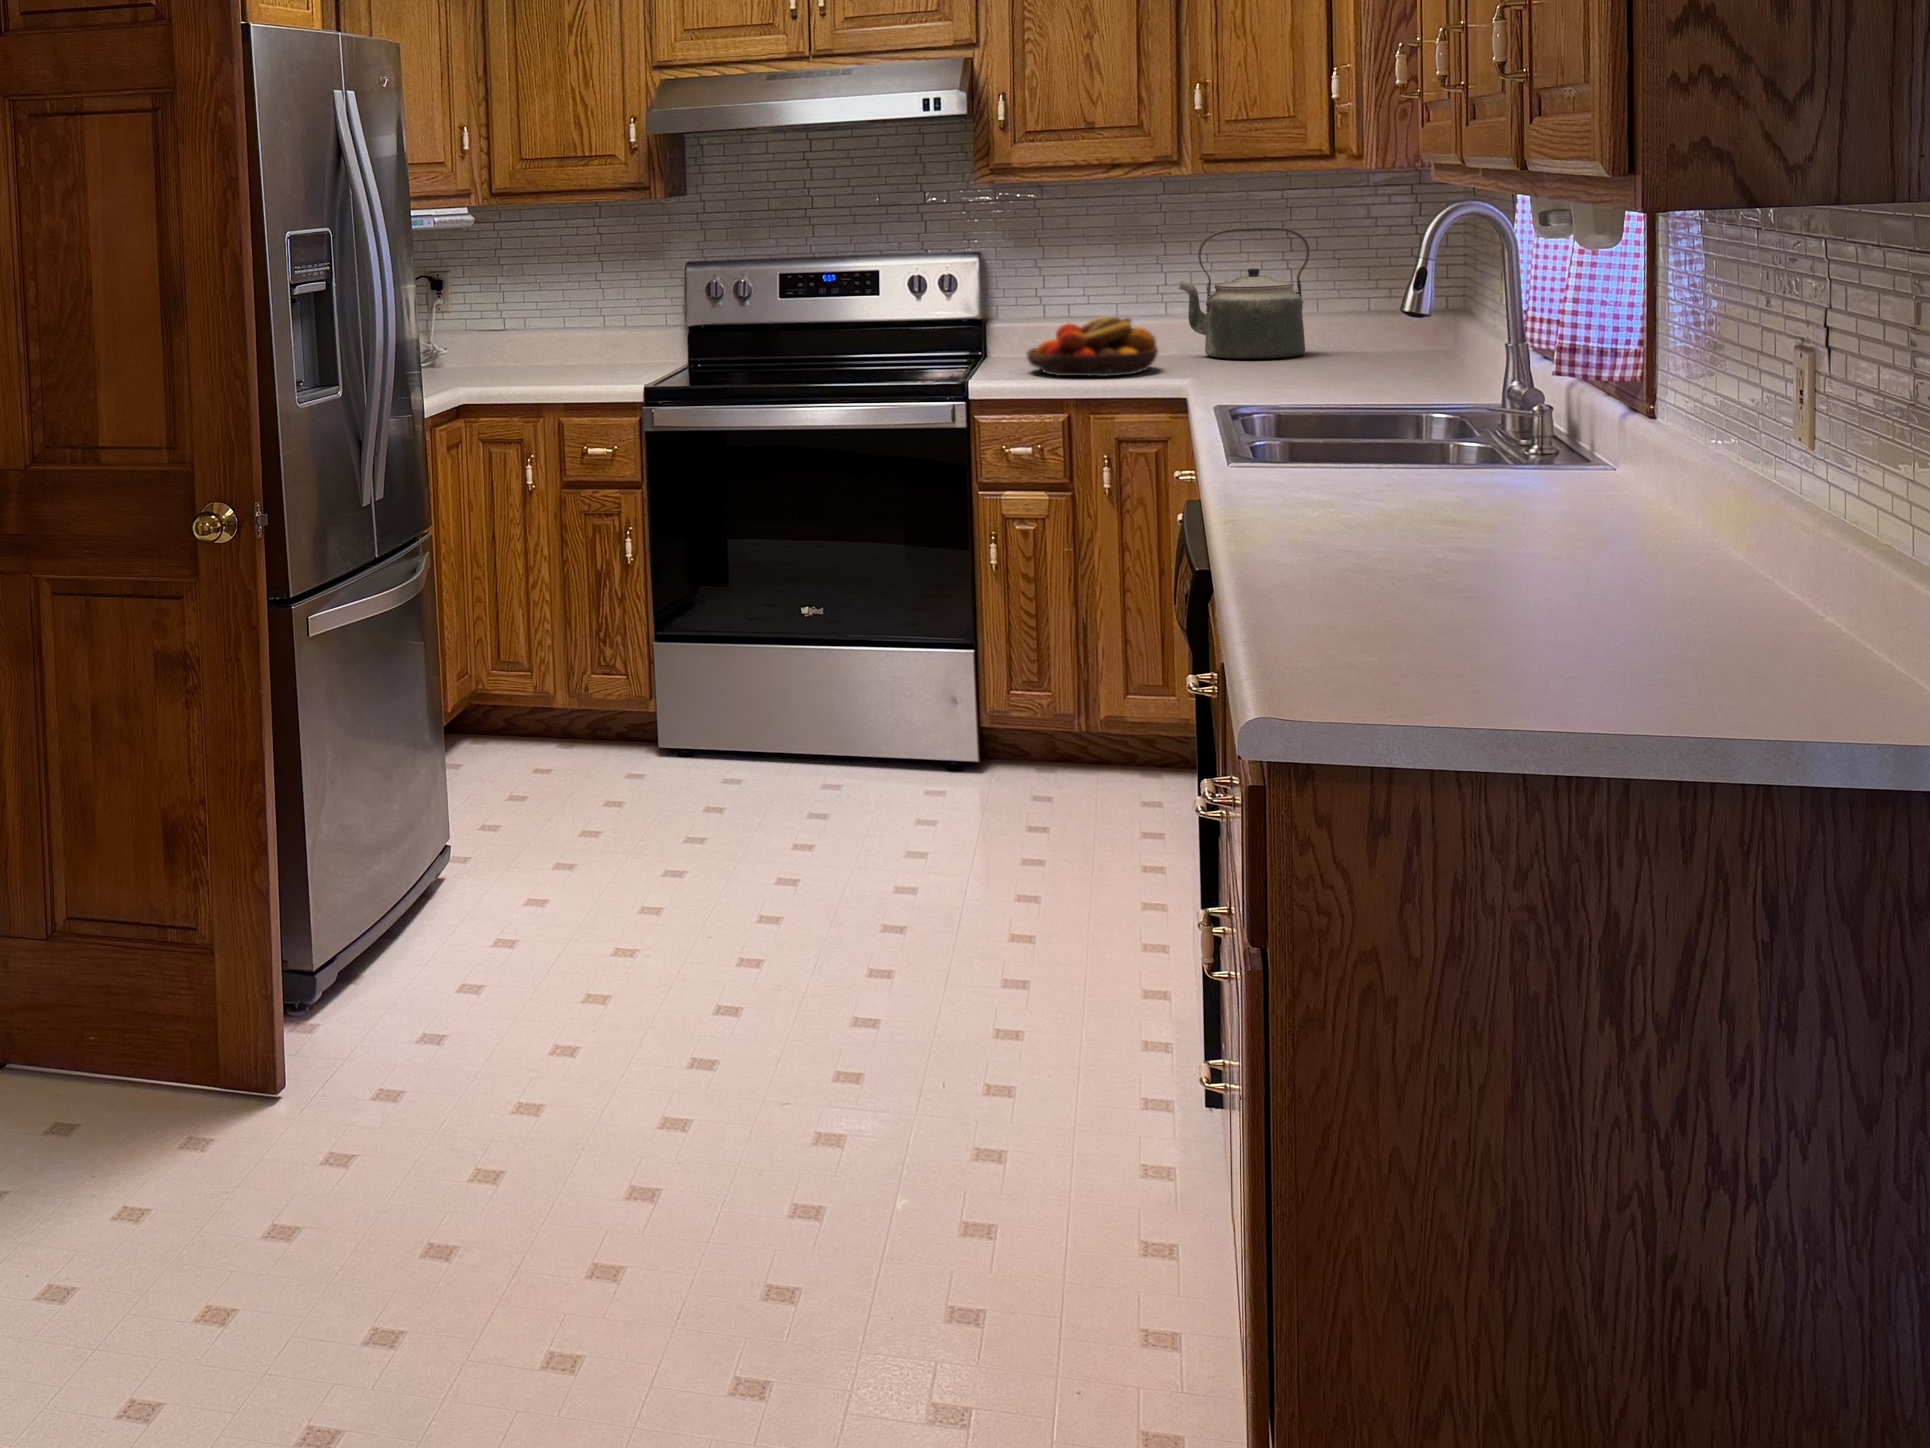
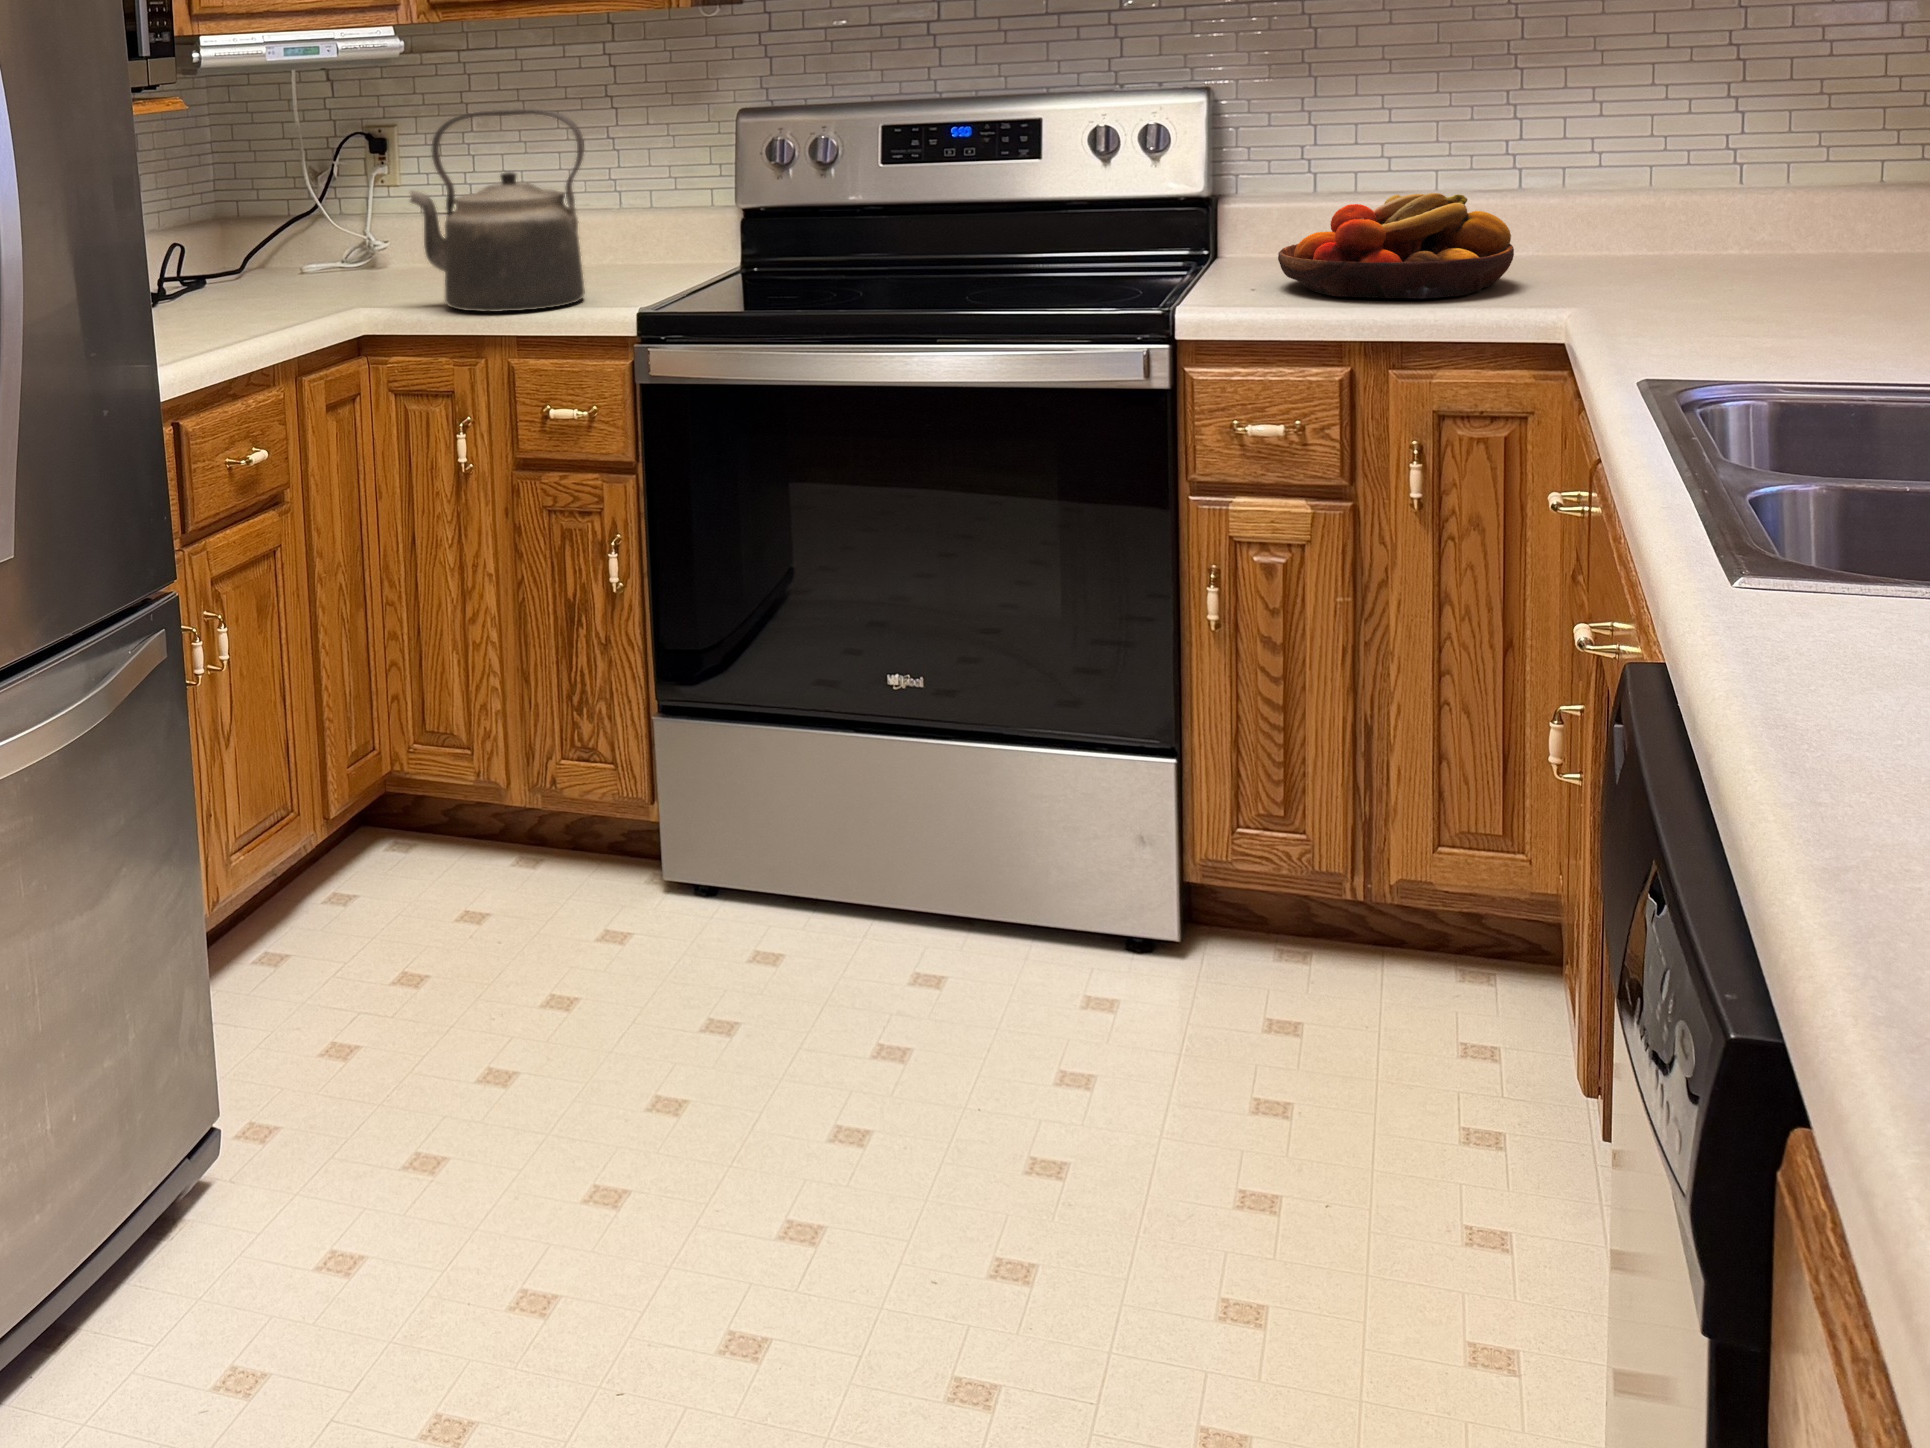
kettle: present [1179,227,1309,359] -> present [410,109,585,312]

